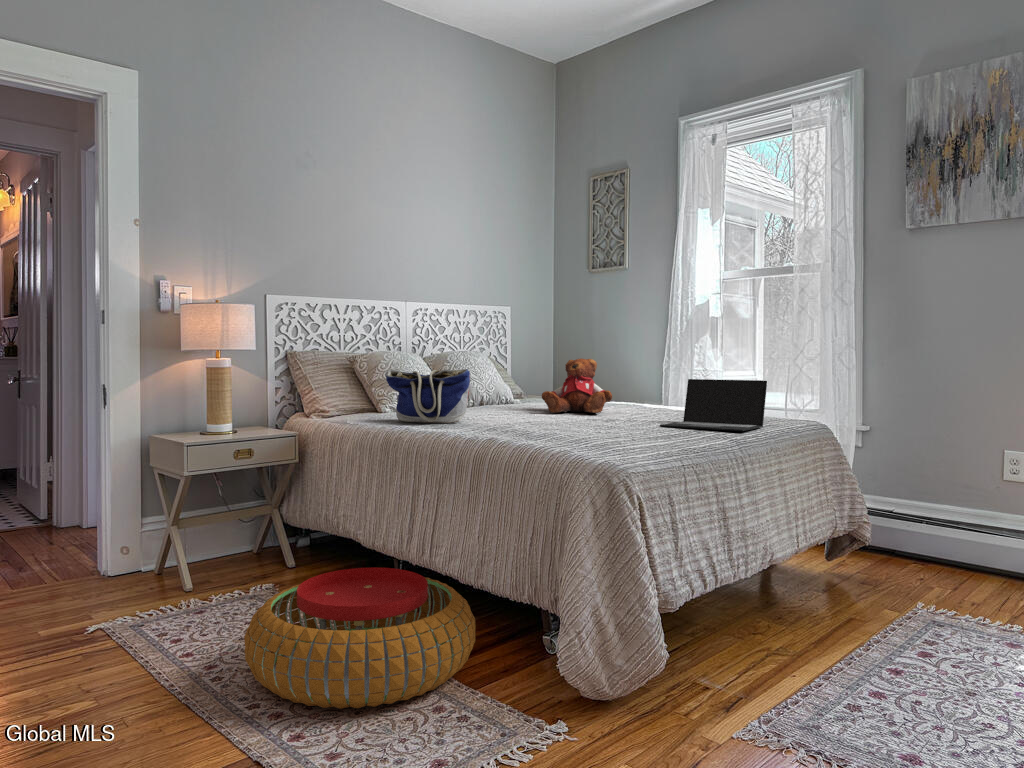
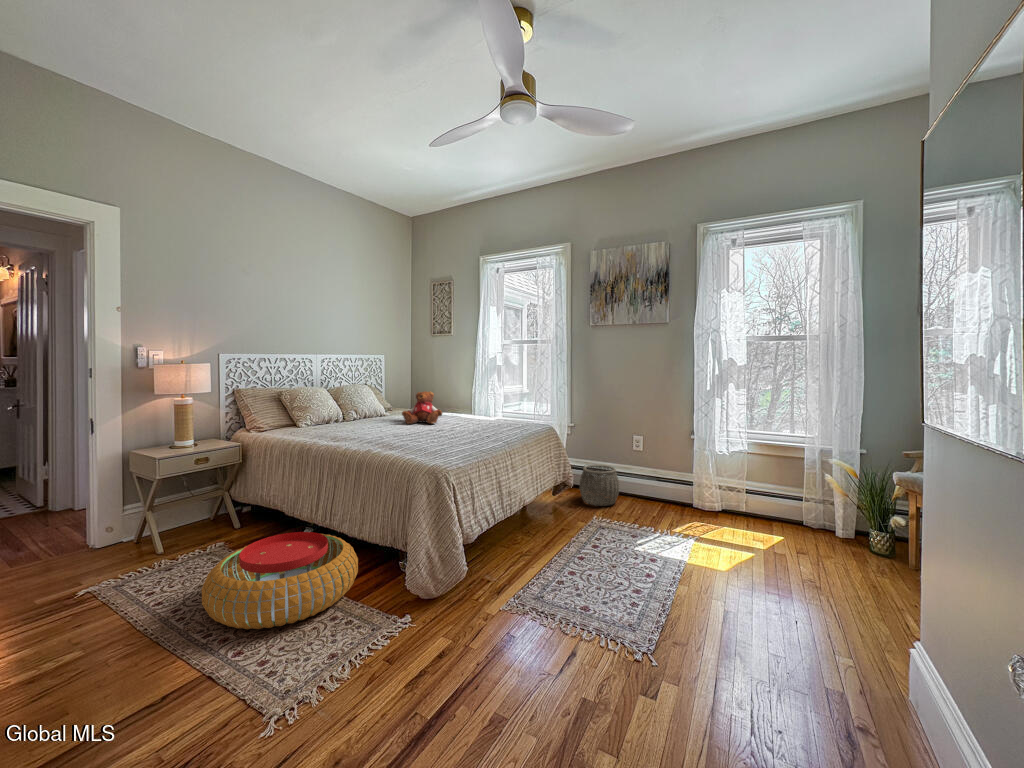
tote bag: present [385,369,470,423] -> none [301,404,356,436]
laptop: present [660,379,767,431] -> none [467,405,524,436]
woven basket: none [879,504,969,585] -> present [580,465,619,506]

